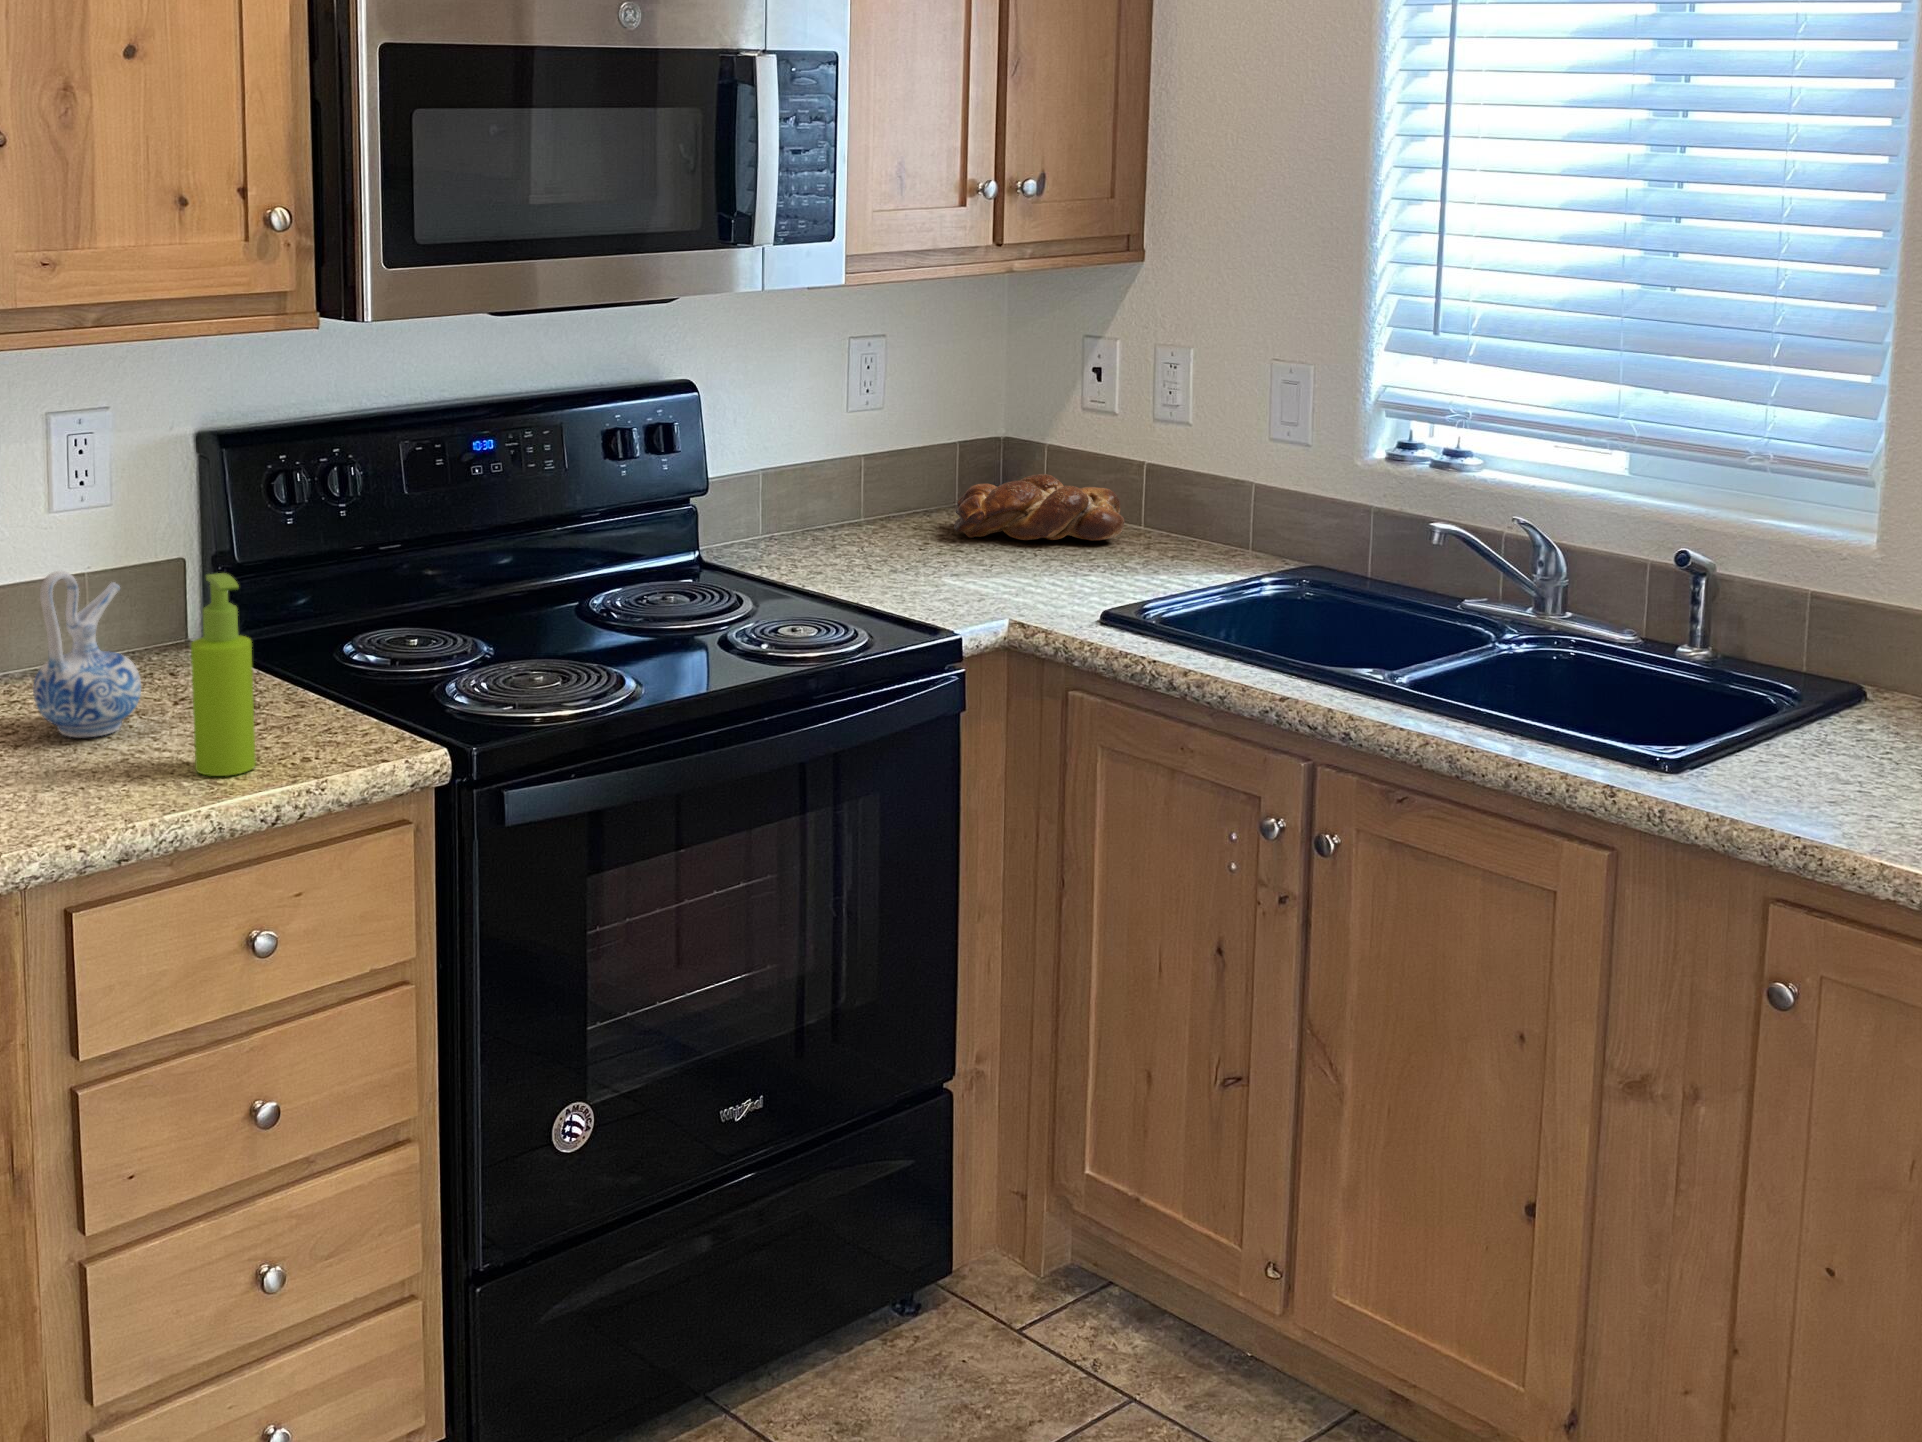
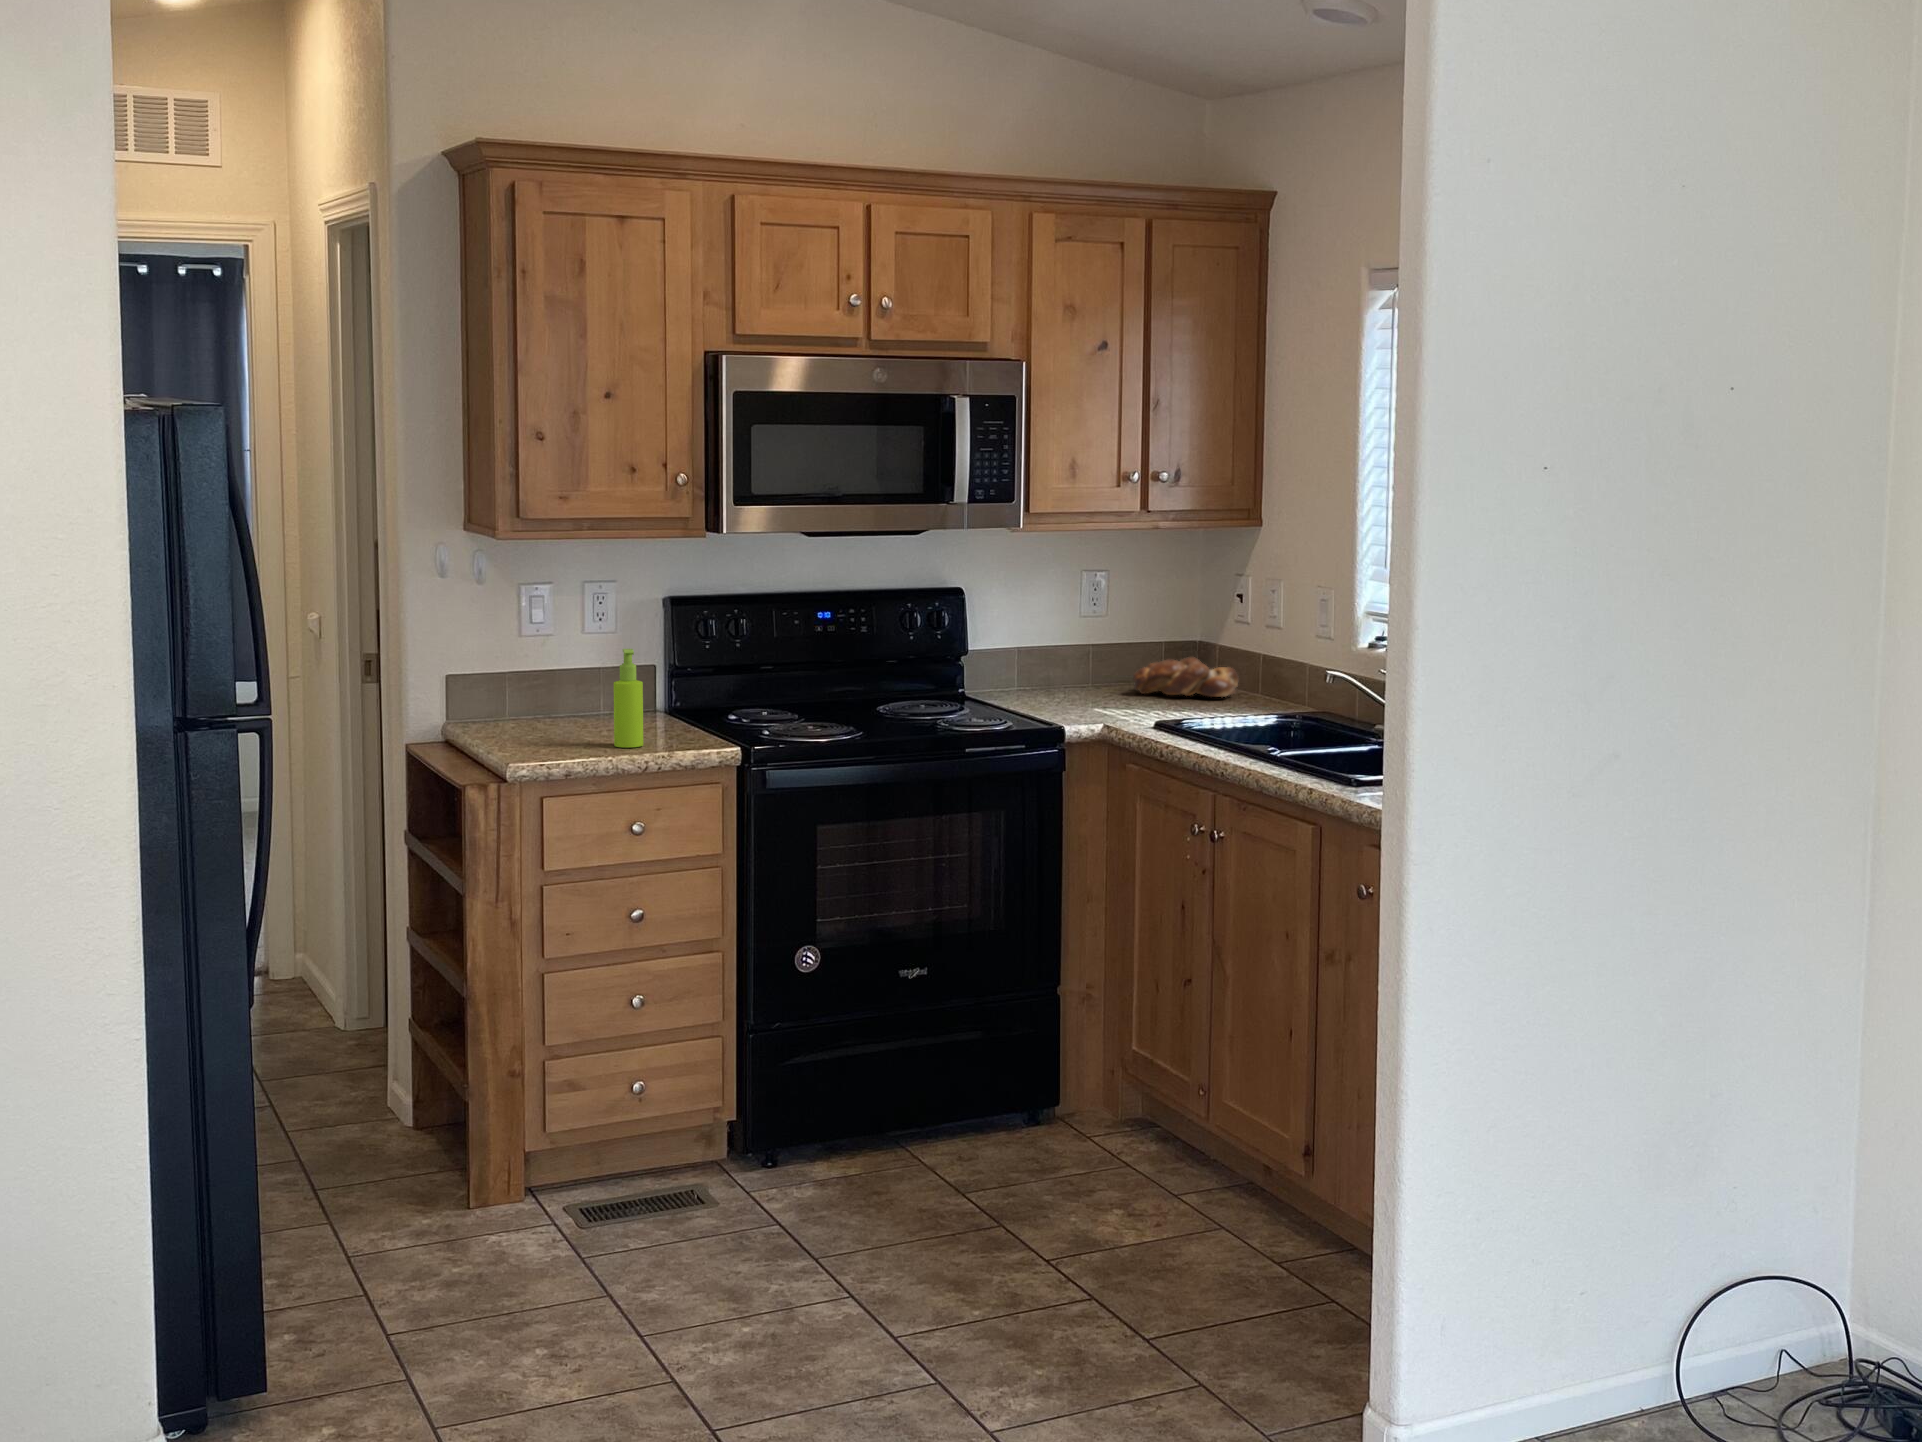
ceramic pitcher: present [33,571,141,737] -> none [552,649,604,734]

